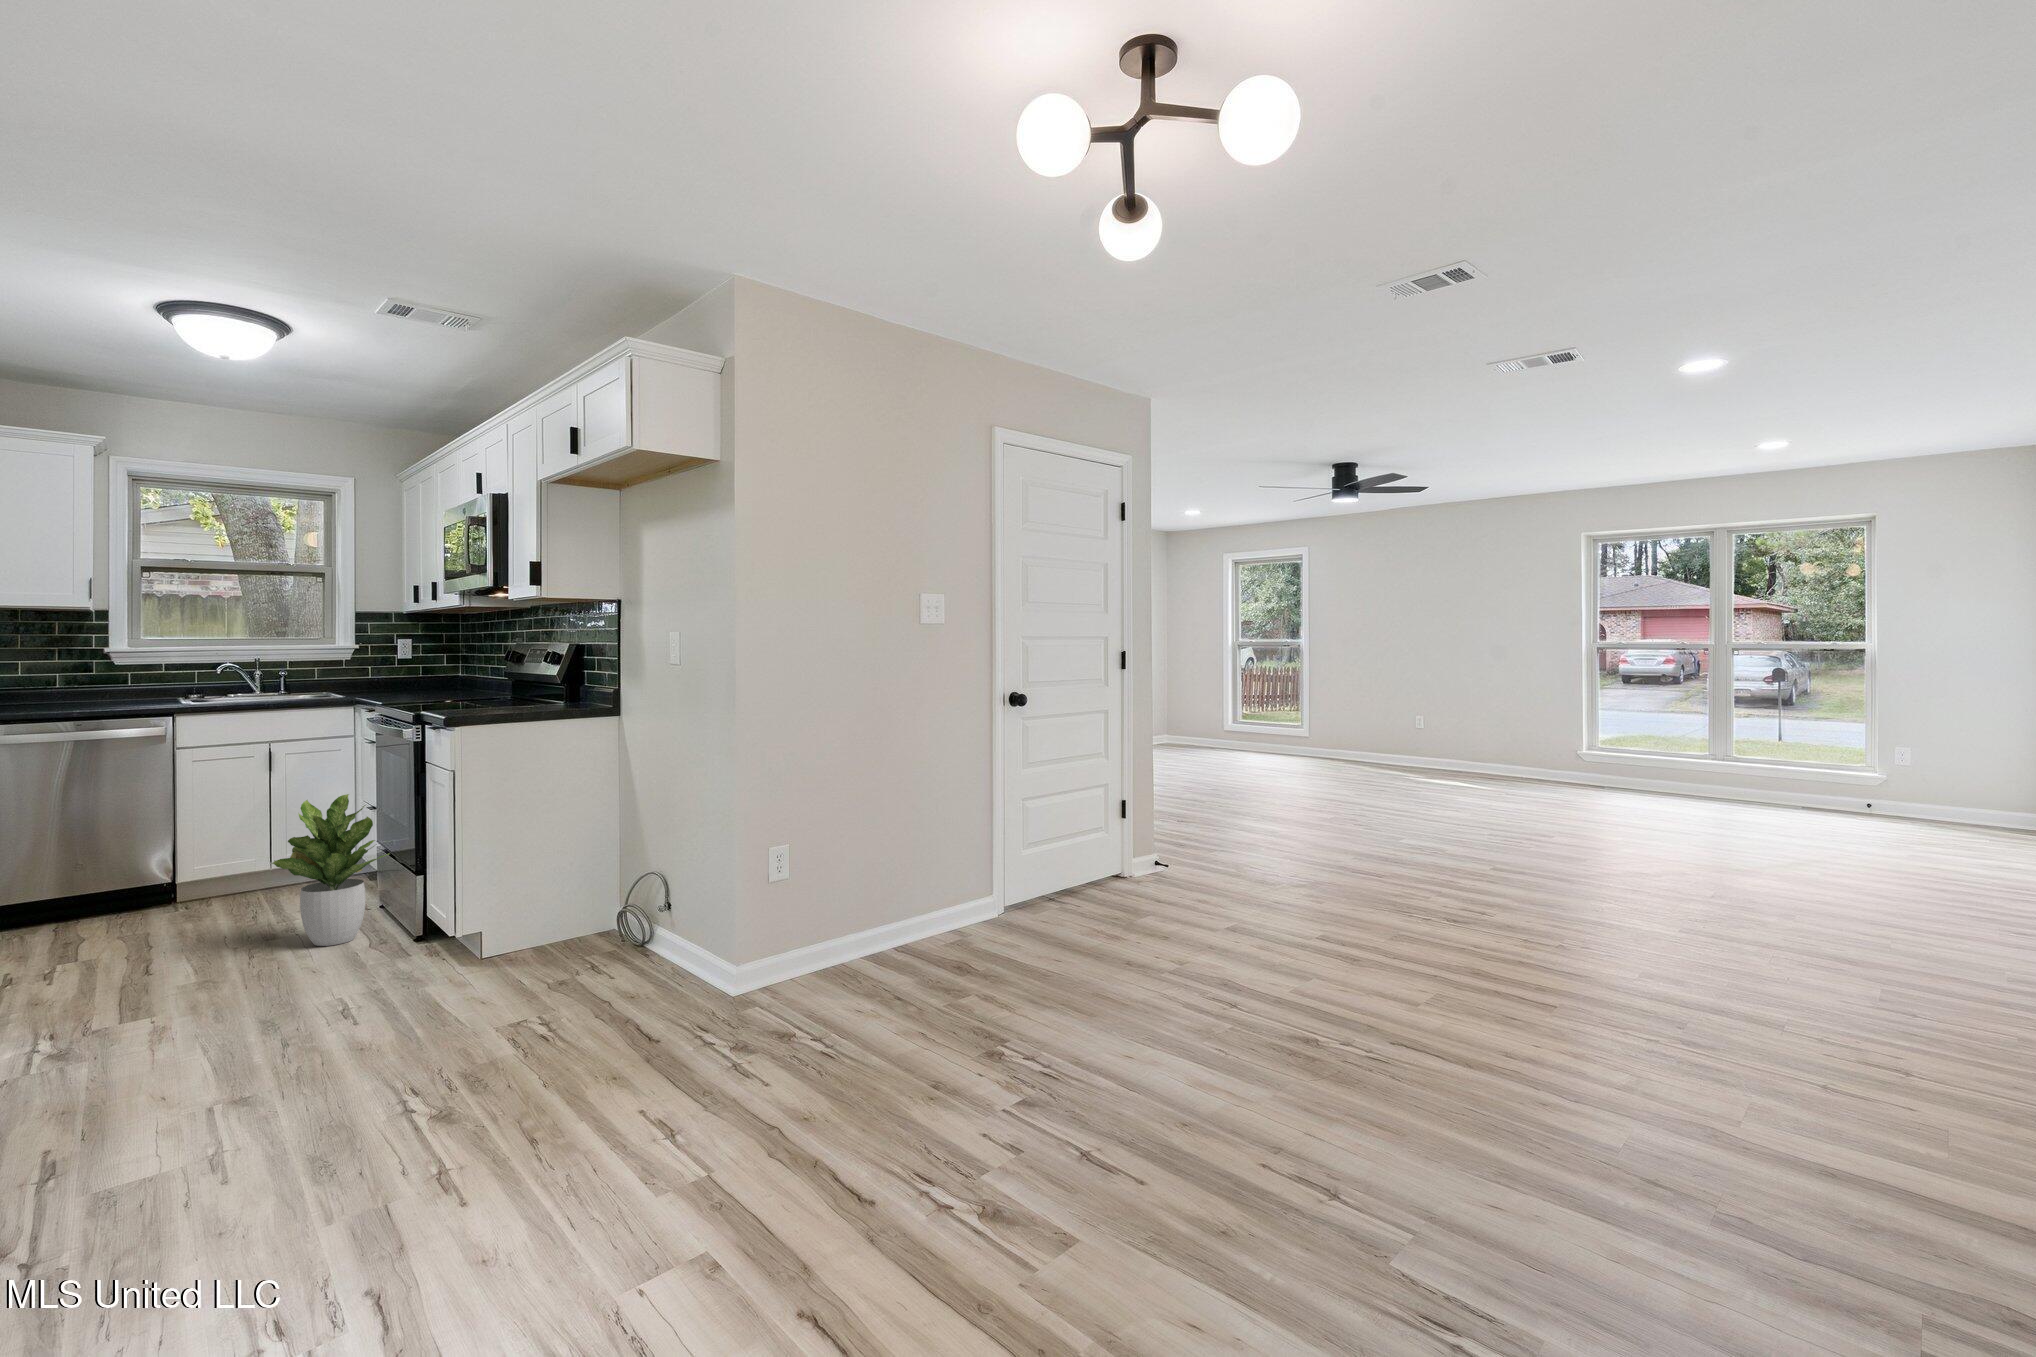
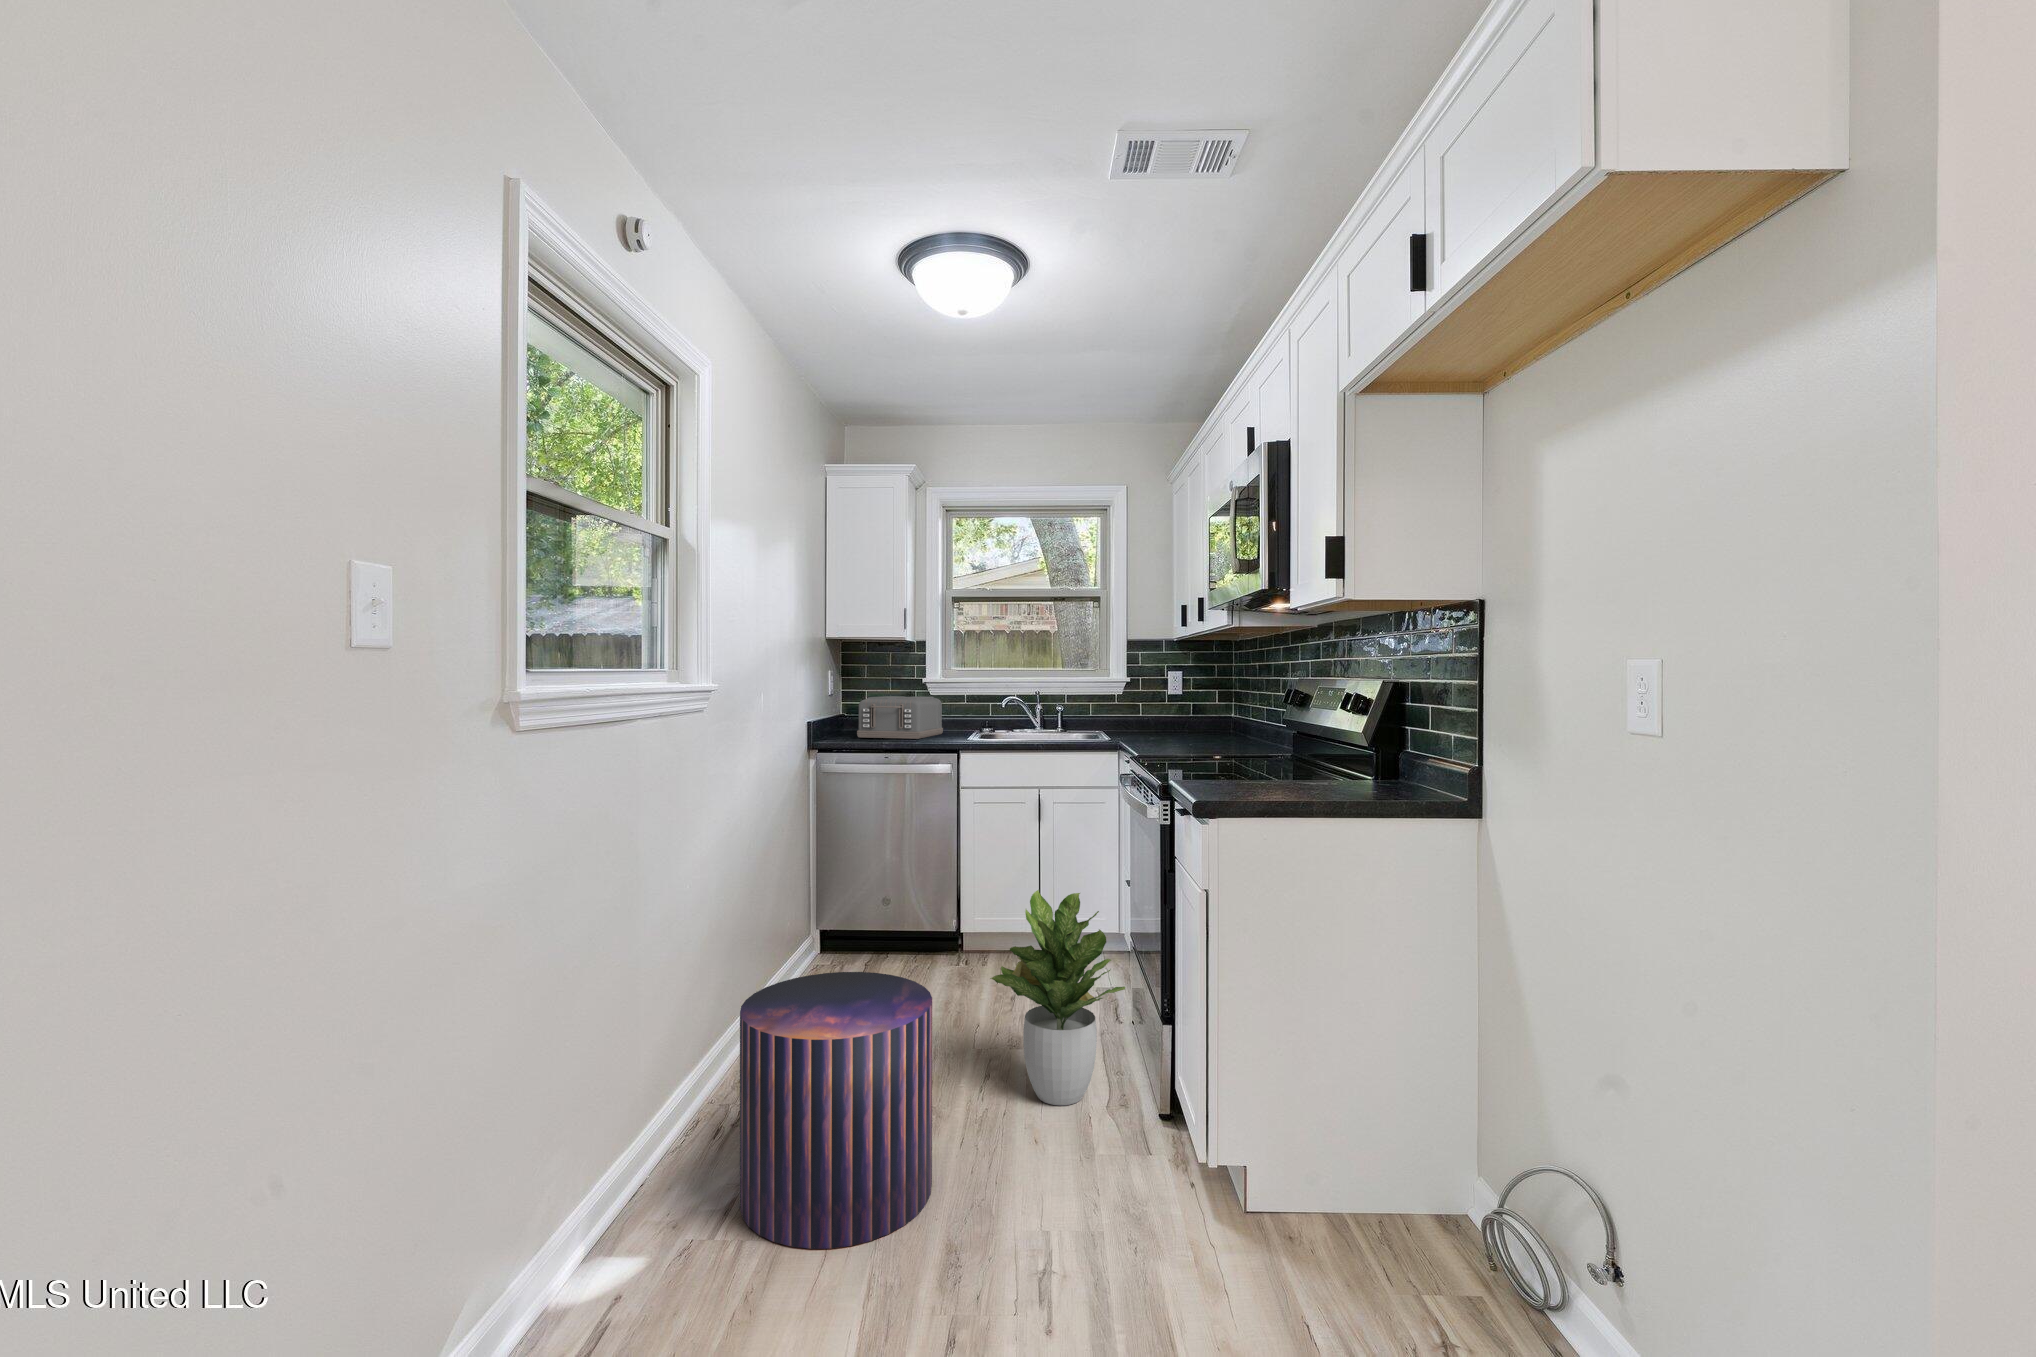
toaster: none [34,664,145,705] -> present [857,696,943,739]
pouf: none [51,863,245,1044] -> present [740,972,932,1249]

